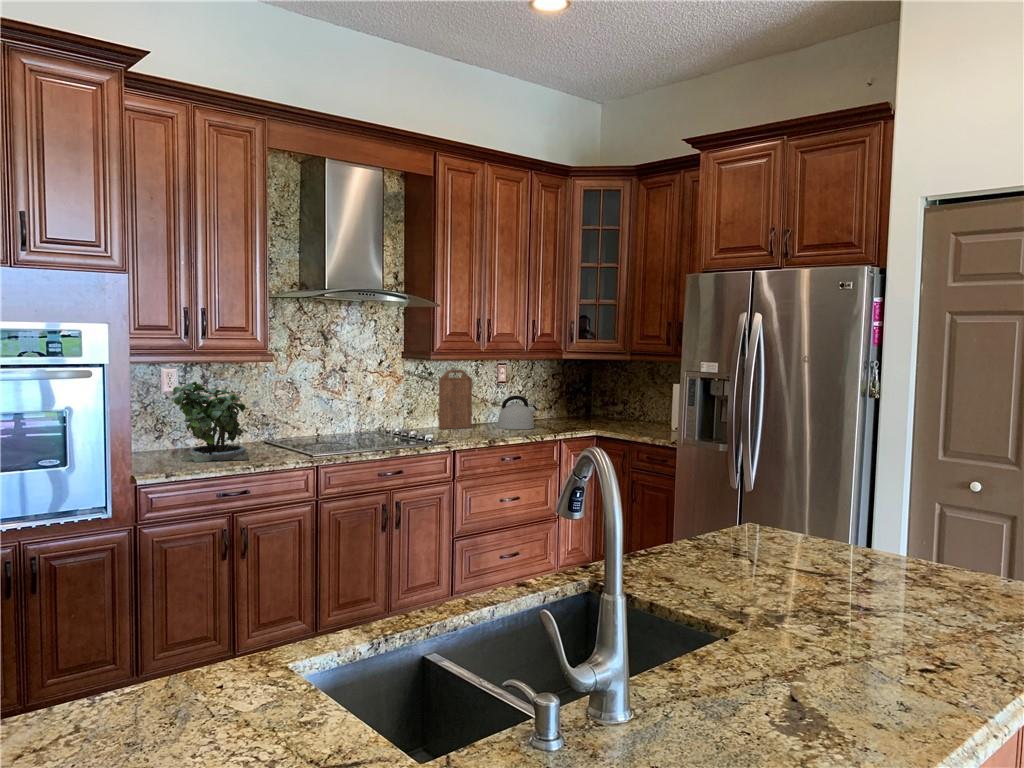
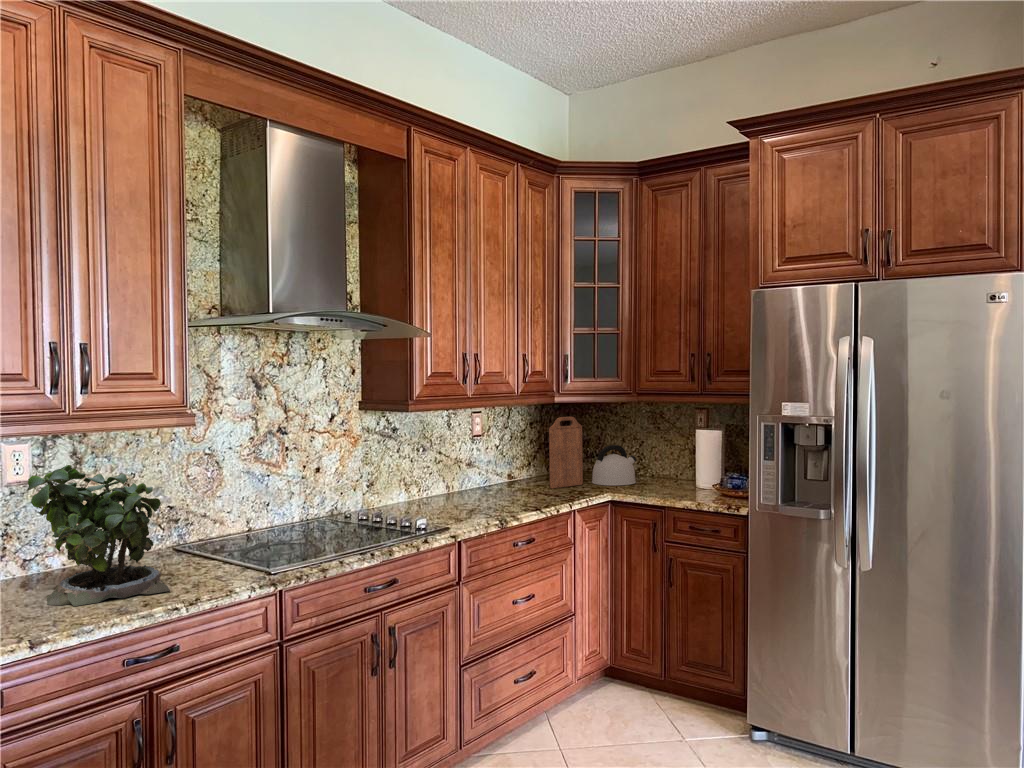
cutting board: present [439,370,472,429] -> present [549,417,583,489]
kettle: present [497,396,538,429] -> present [592,445,636,486]

